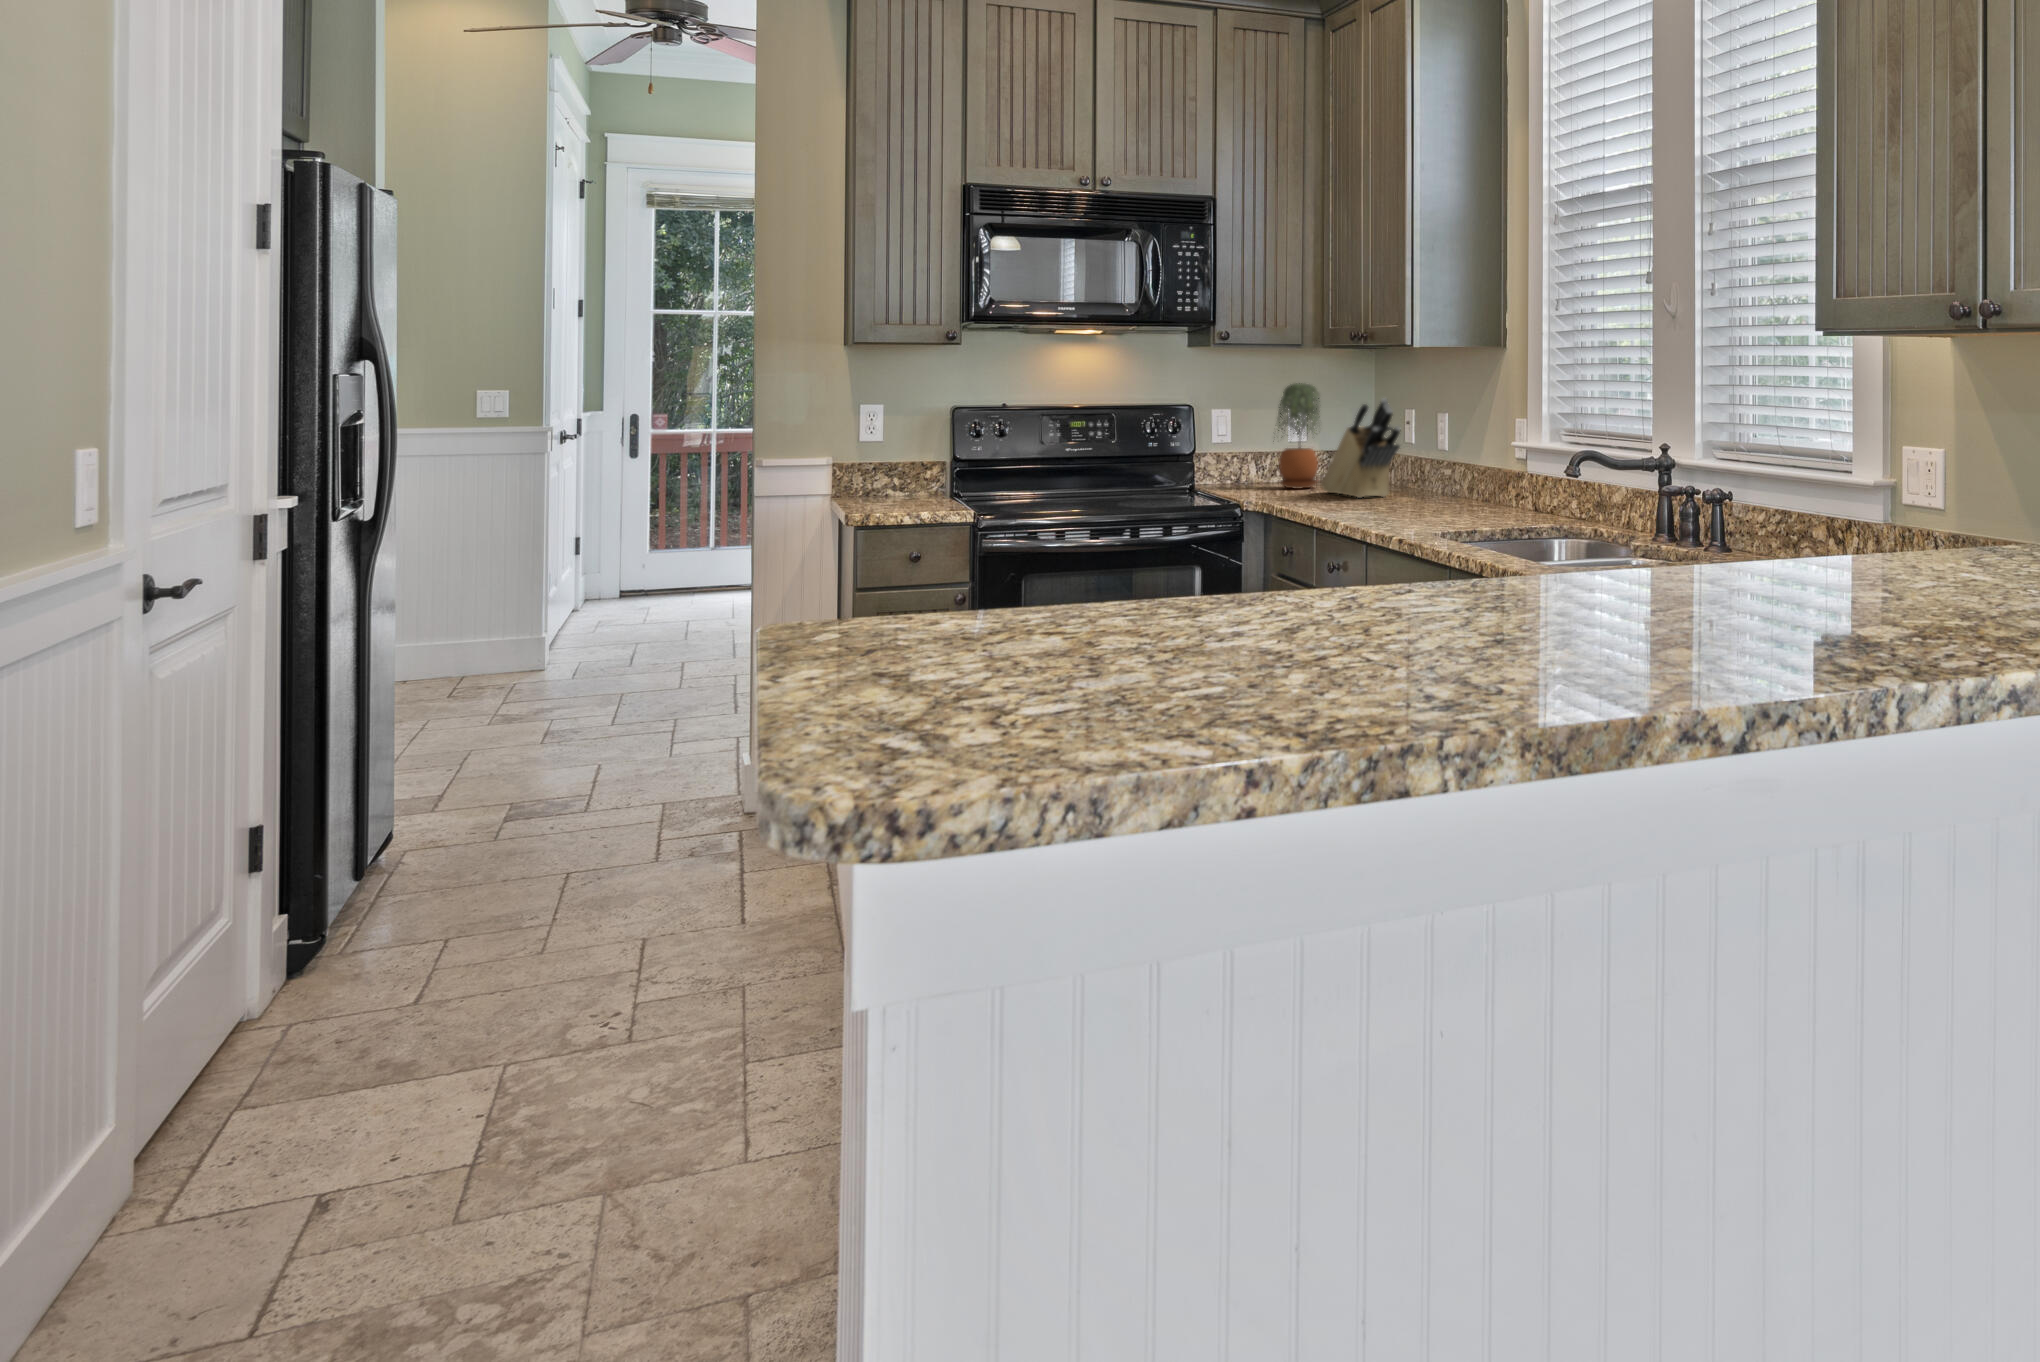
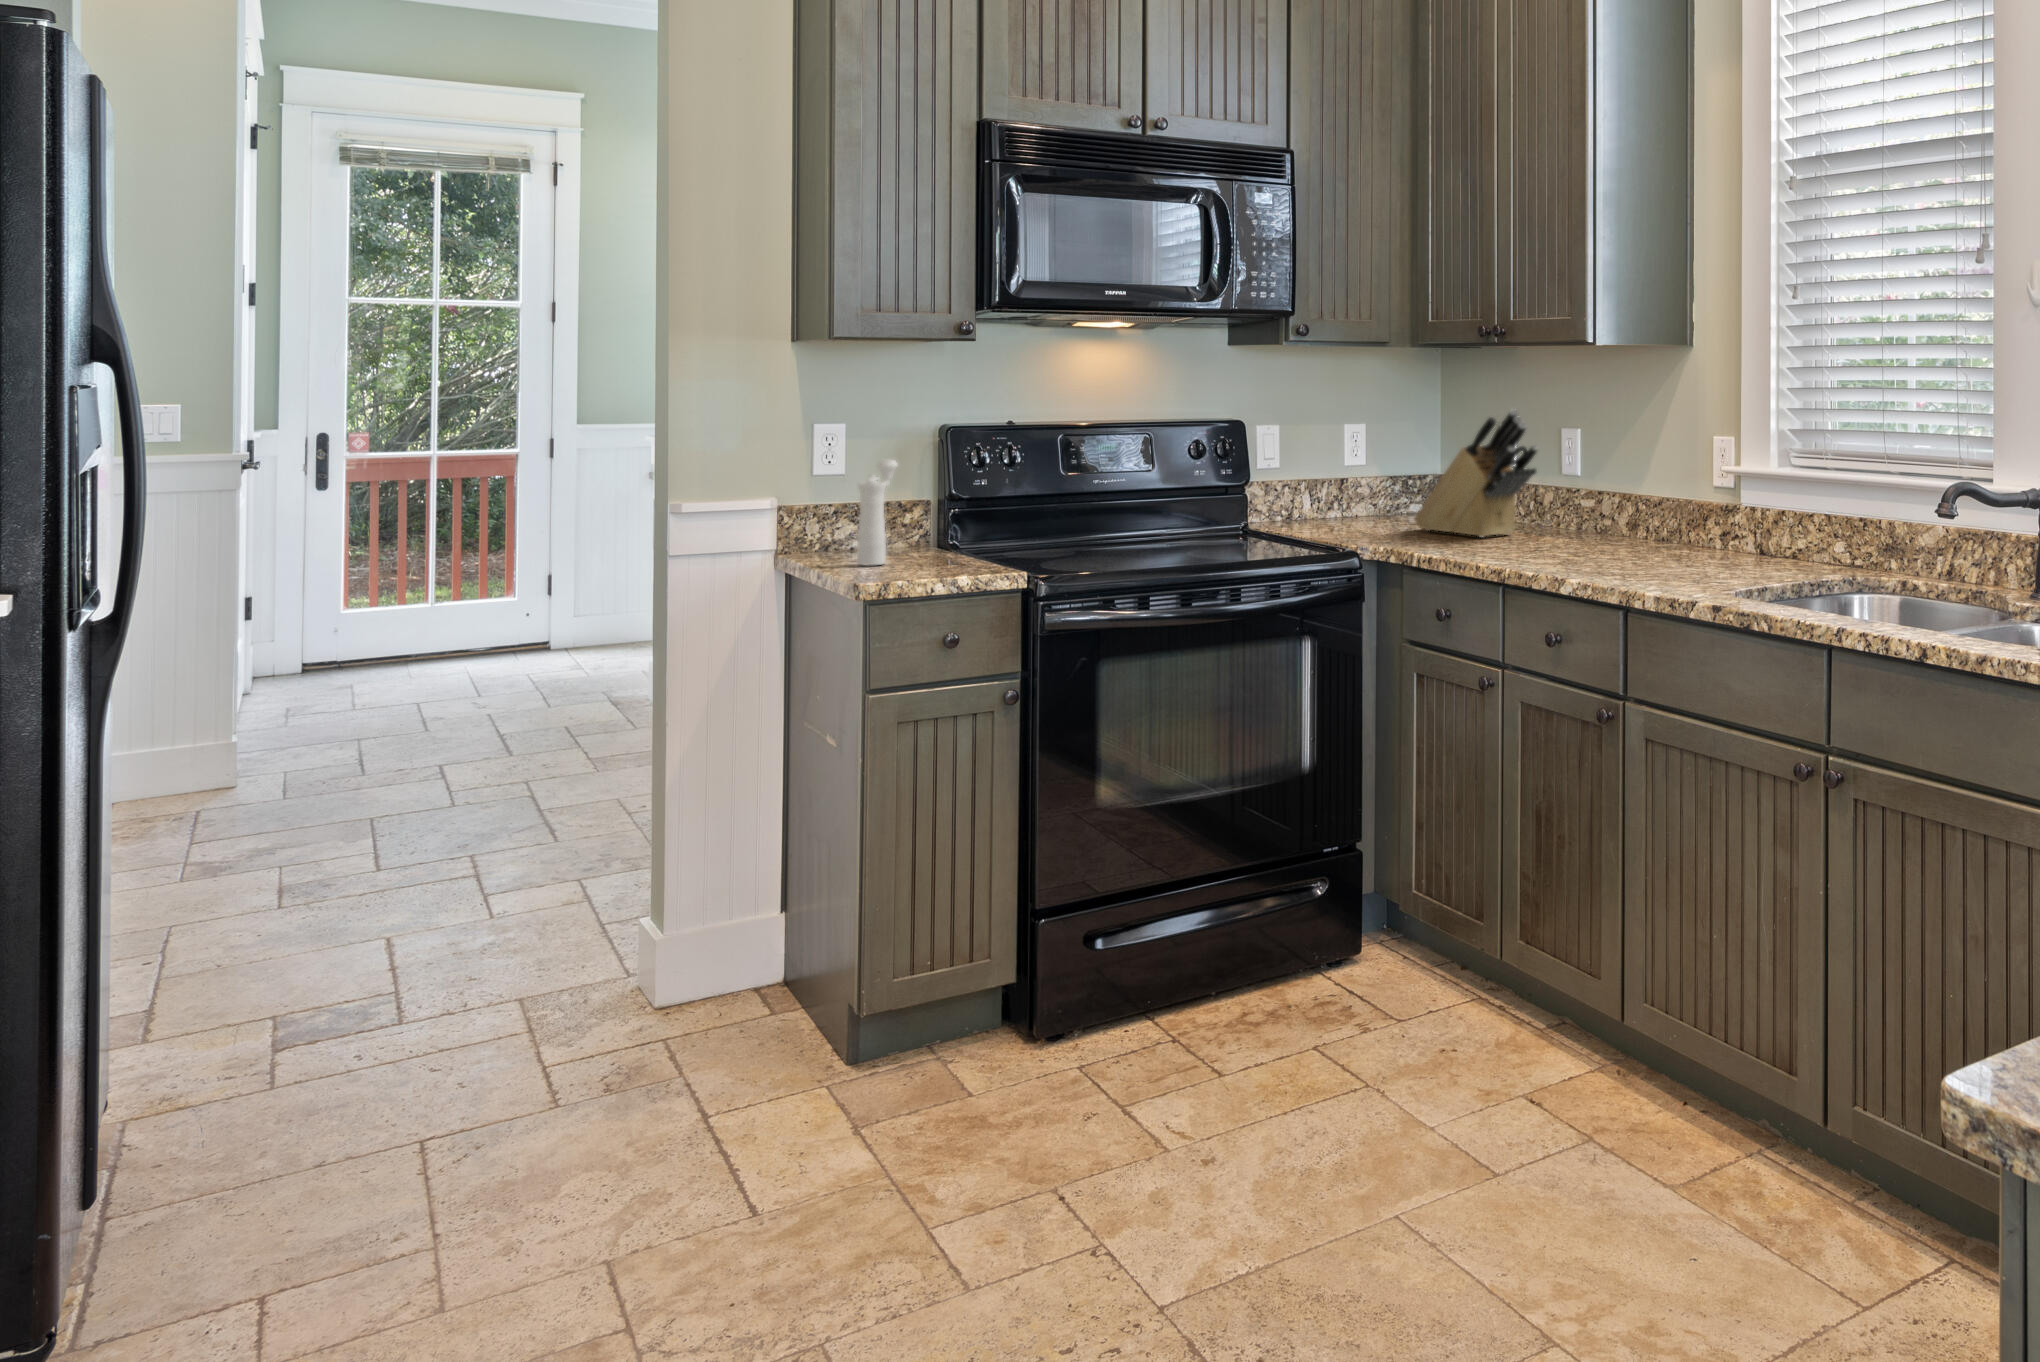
potted plant: present [1273,383,1320,489] -> none [1338,389,1396,525]
pepper mill: none [885,431,923,508] -> present [857,460,898,566]

